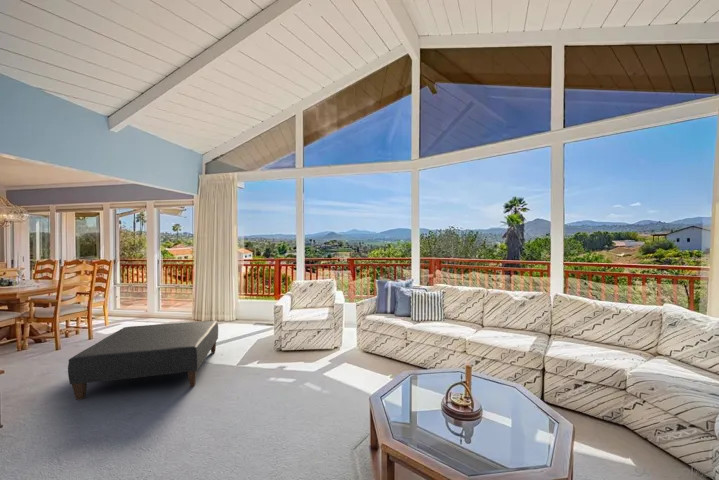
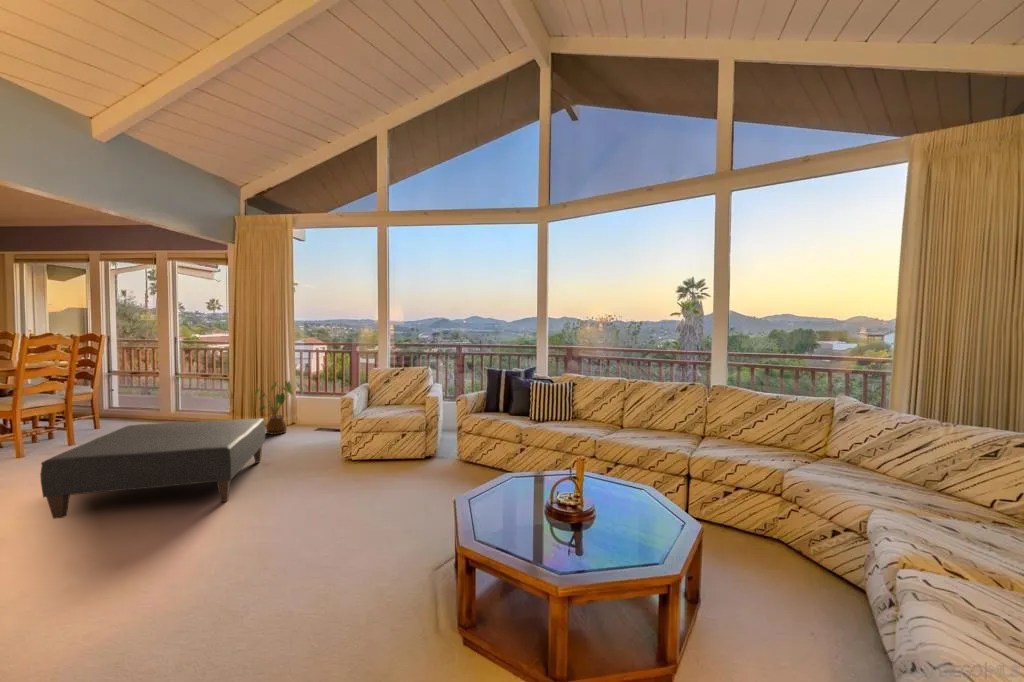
house plant: none [209,289,242,329] -> present [255,381,303,434]

